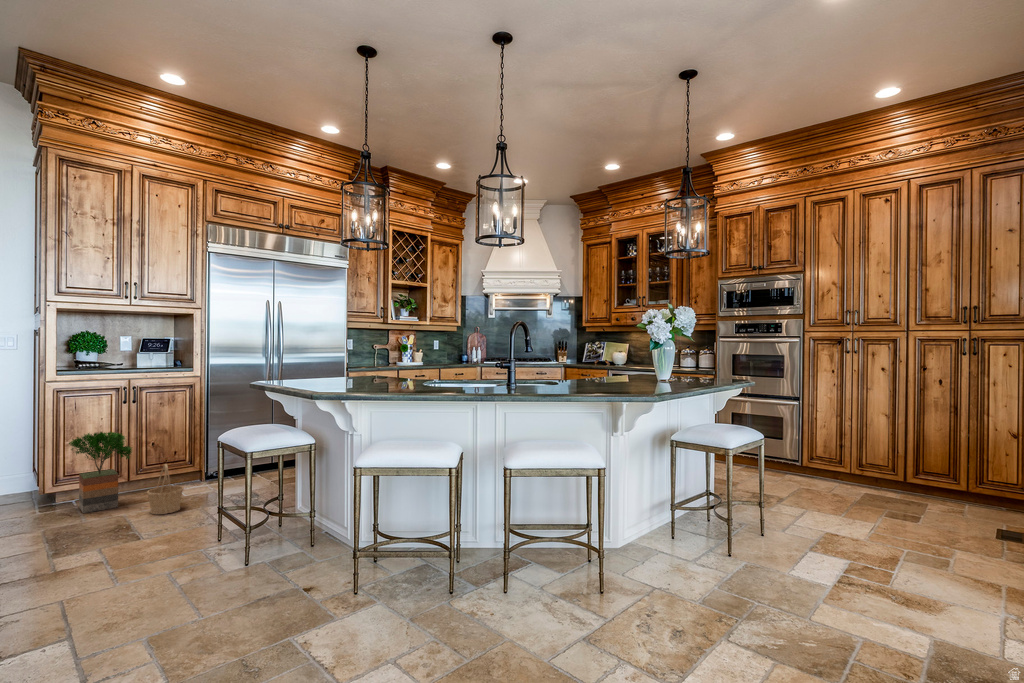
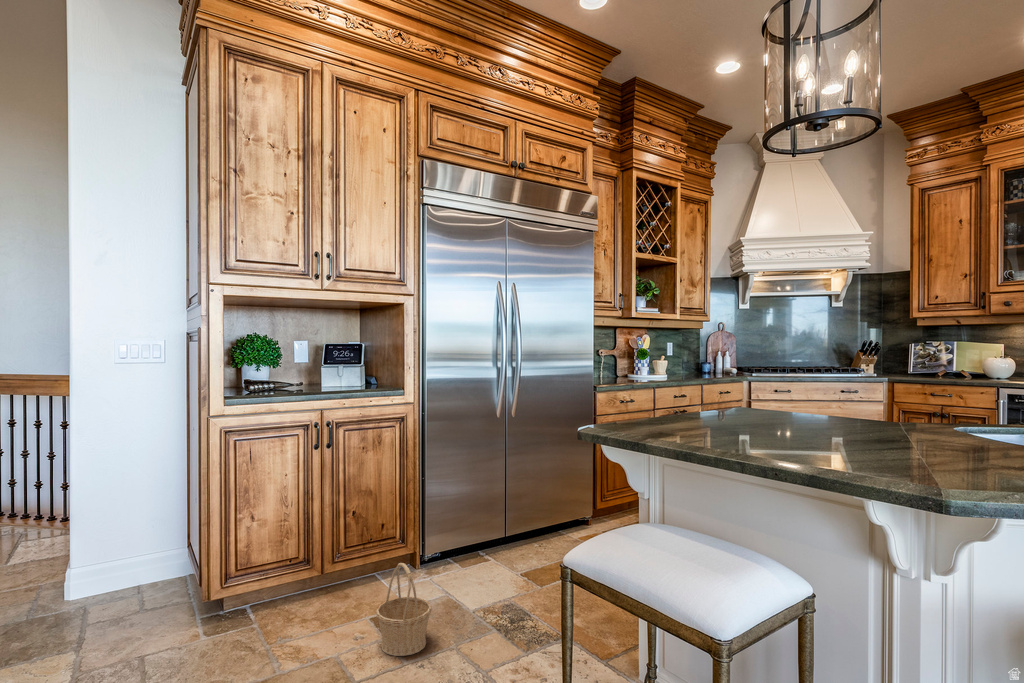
potted tree: present [69,432,132,513] -> none [245,497,344,645]

